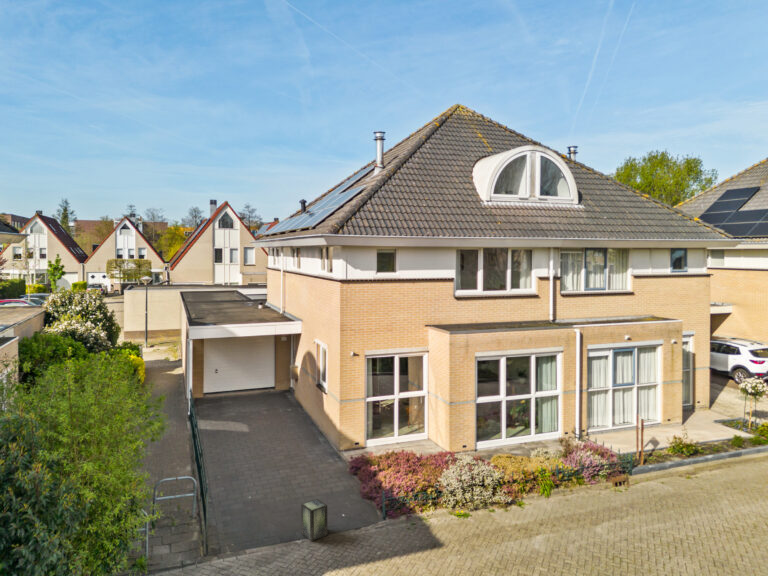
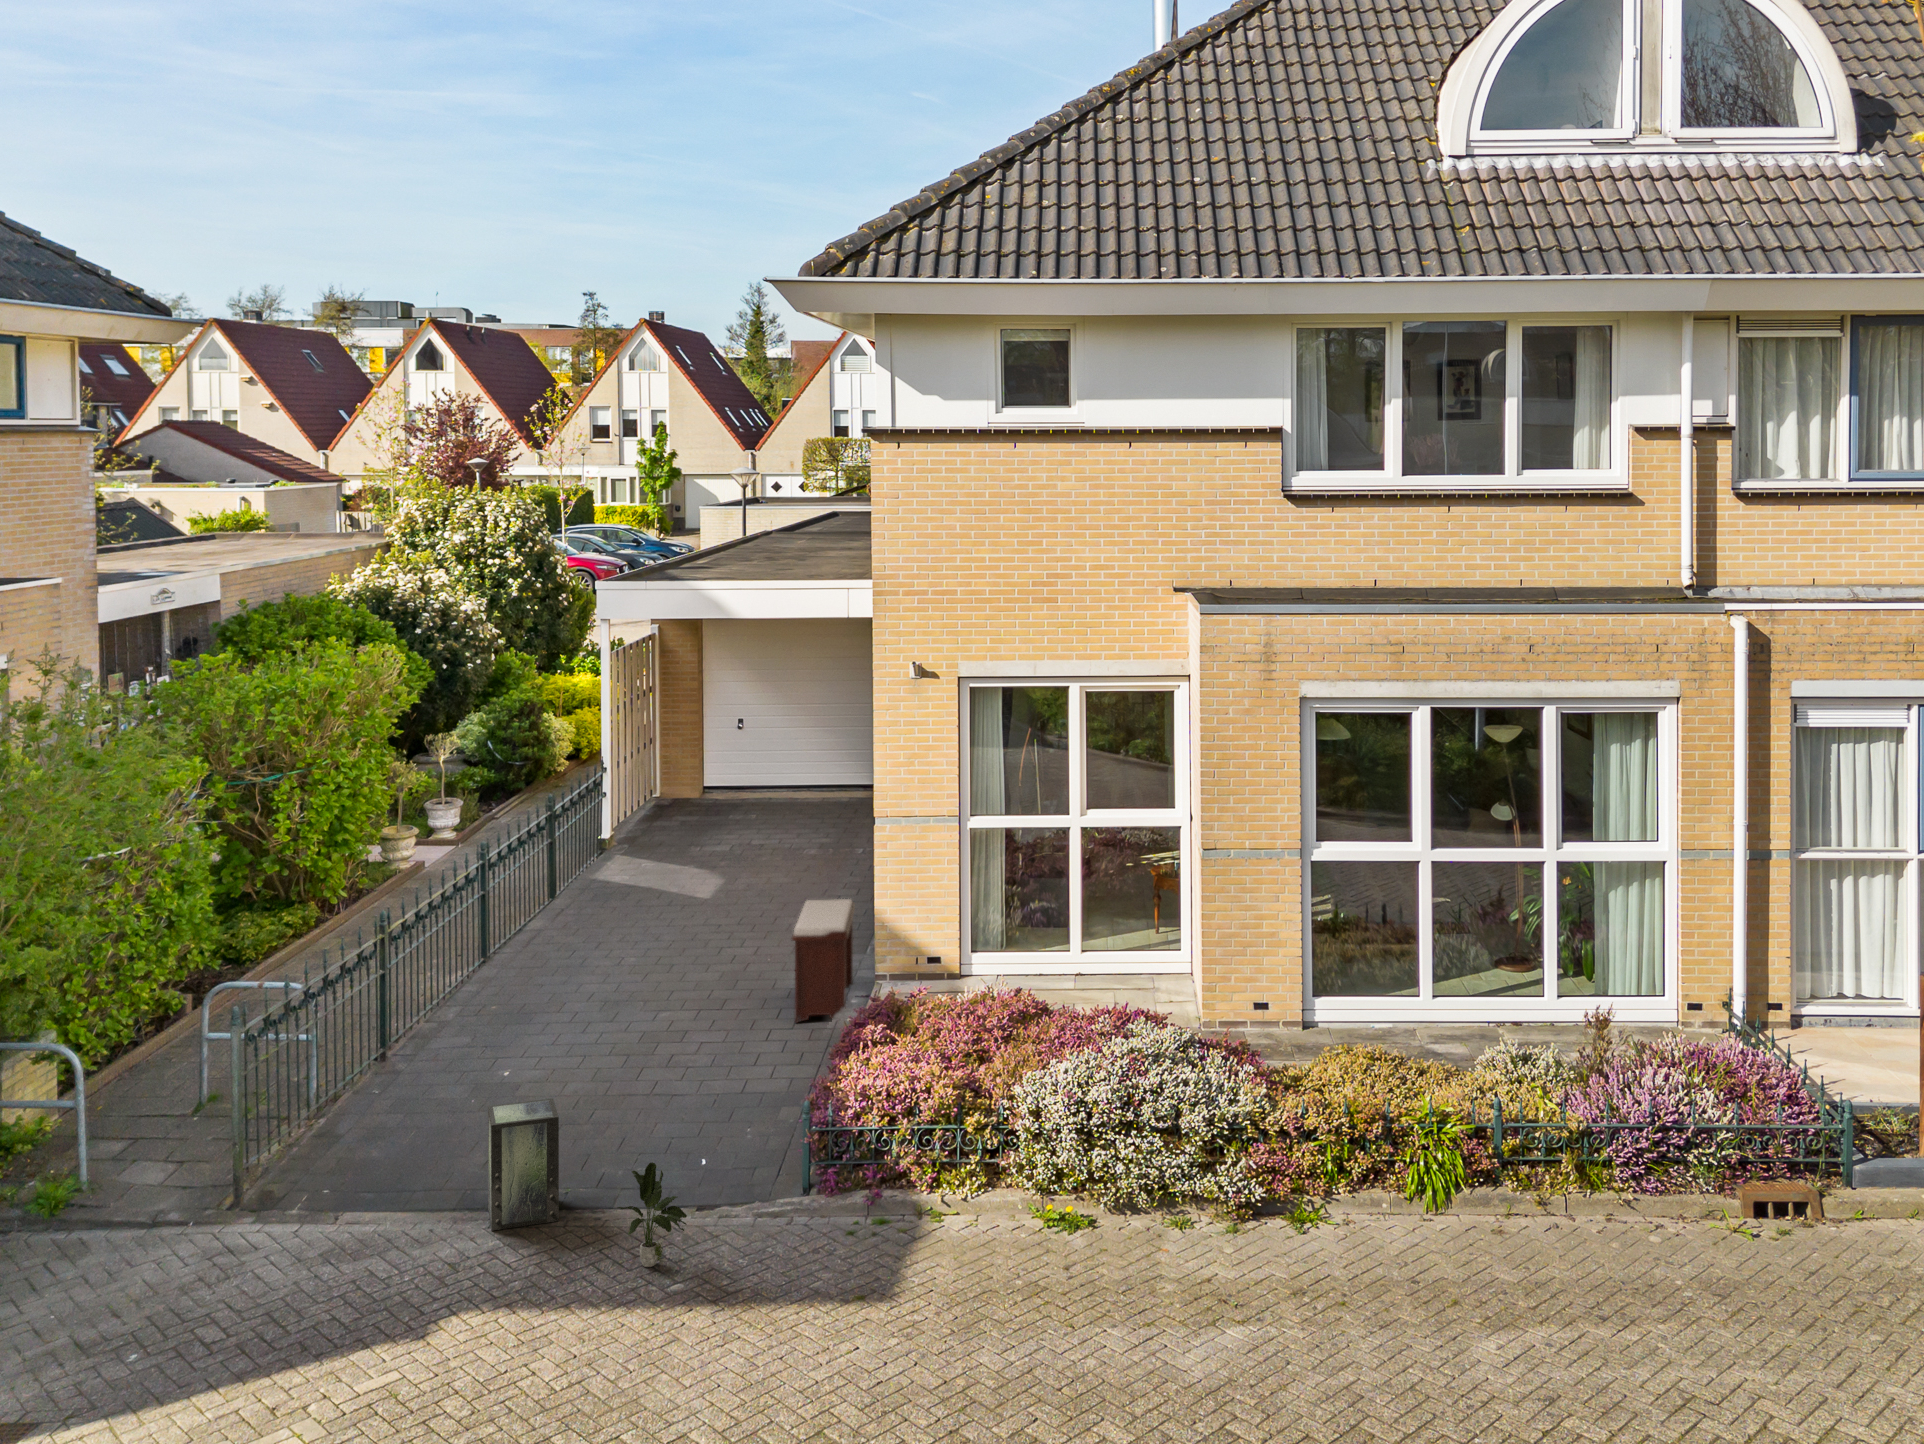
bench: none [311,417,338,457] -> present [792,899,855,1023]
potted plant: none [362,516,380,547] -> present [618,1162,687,1267]

